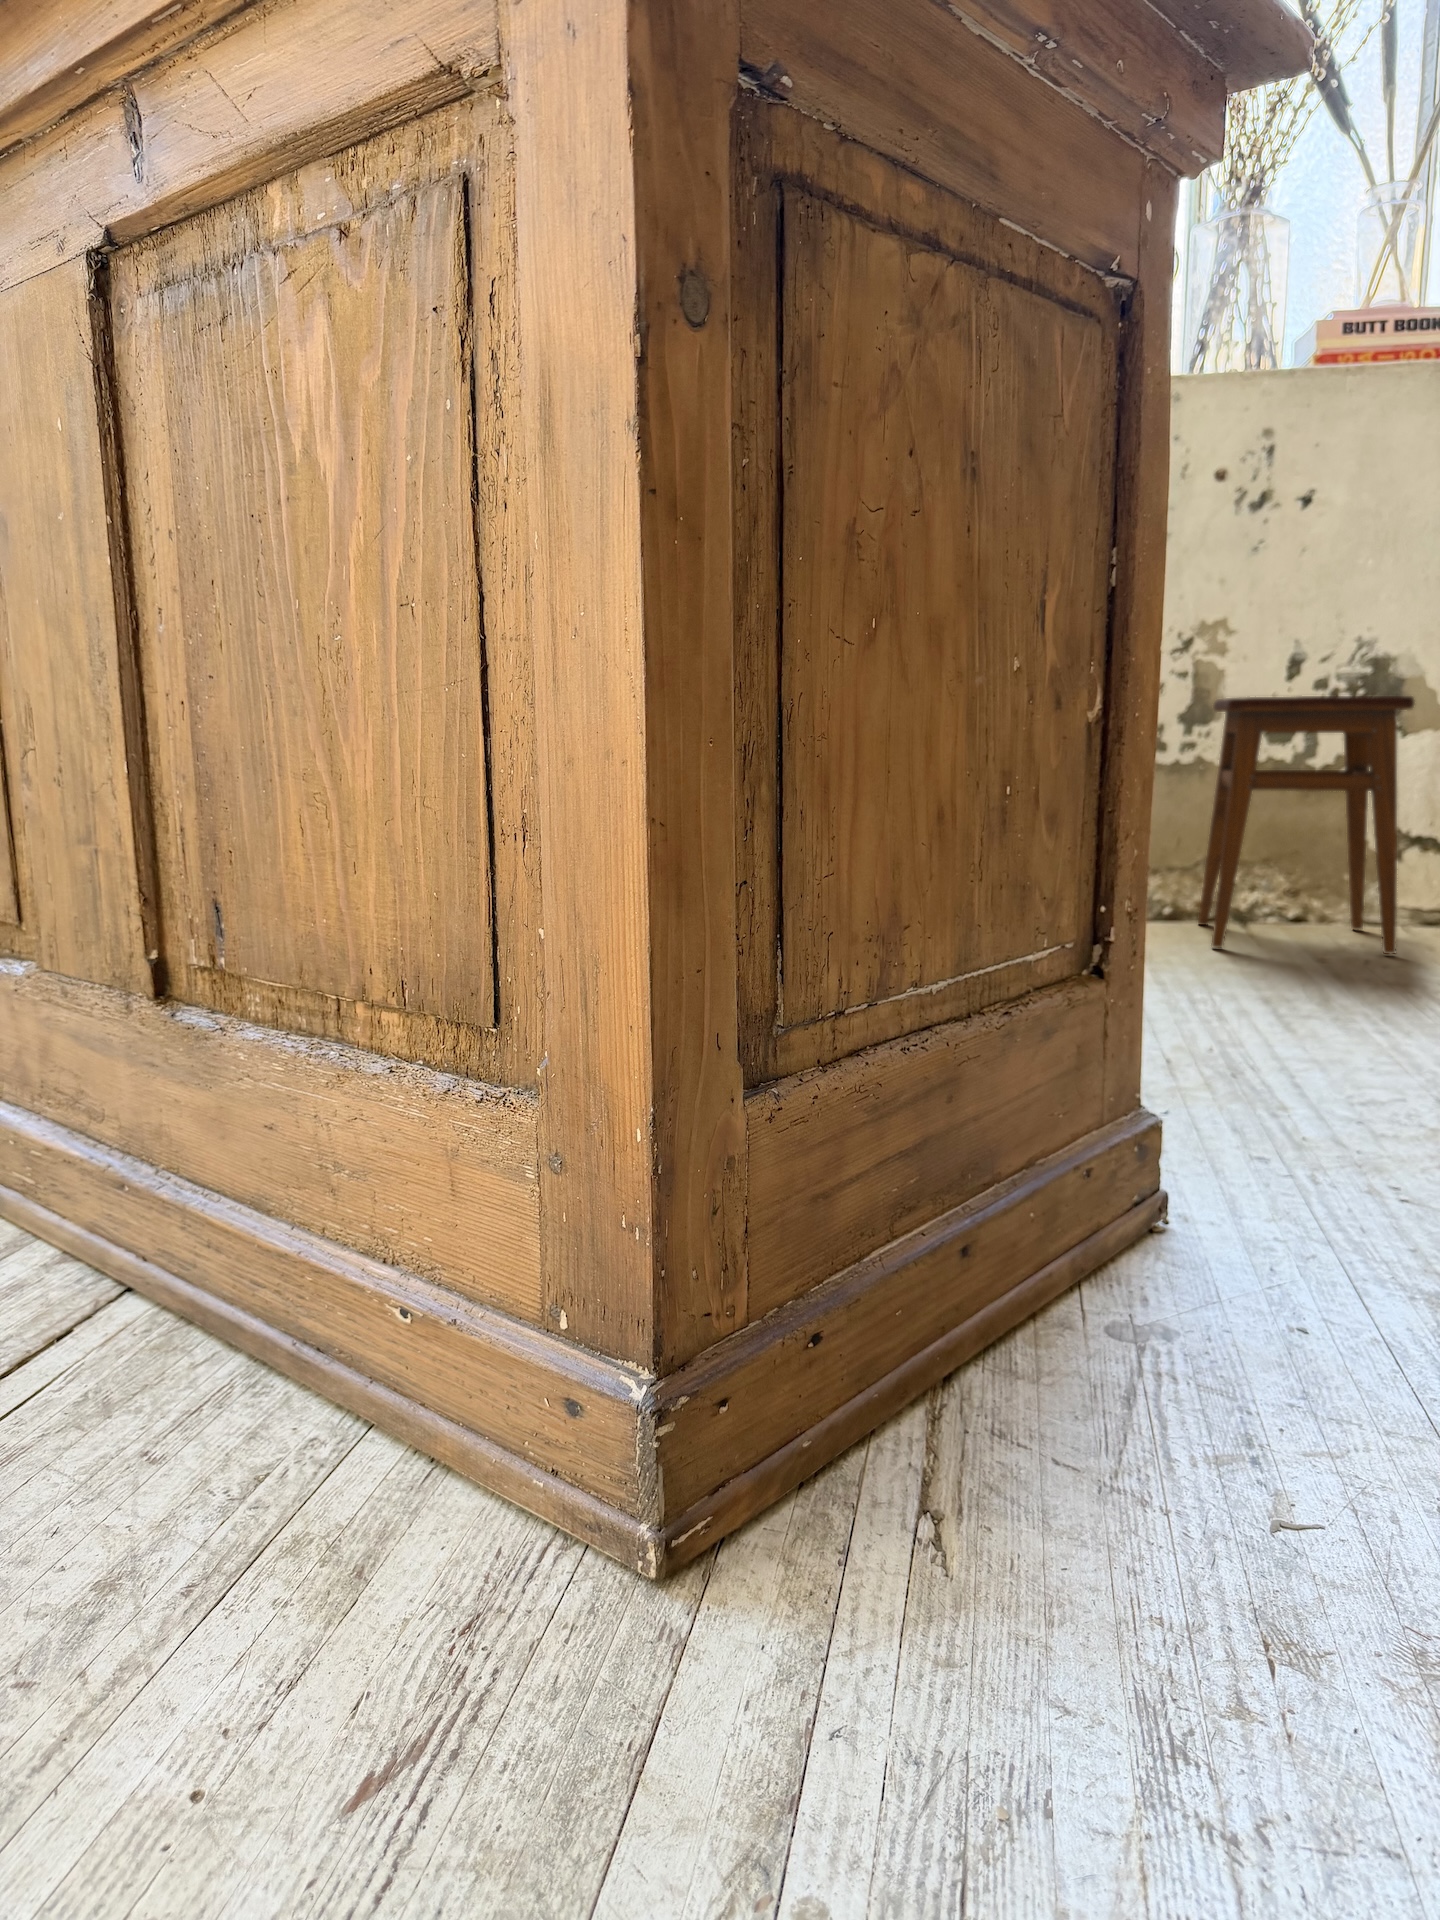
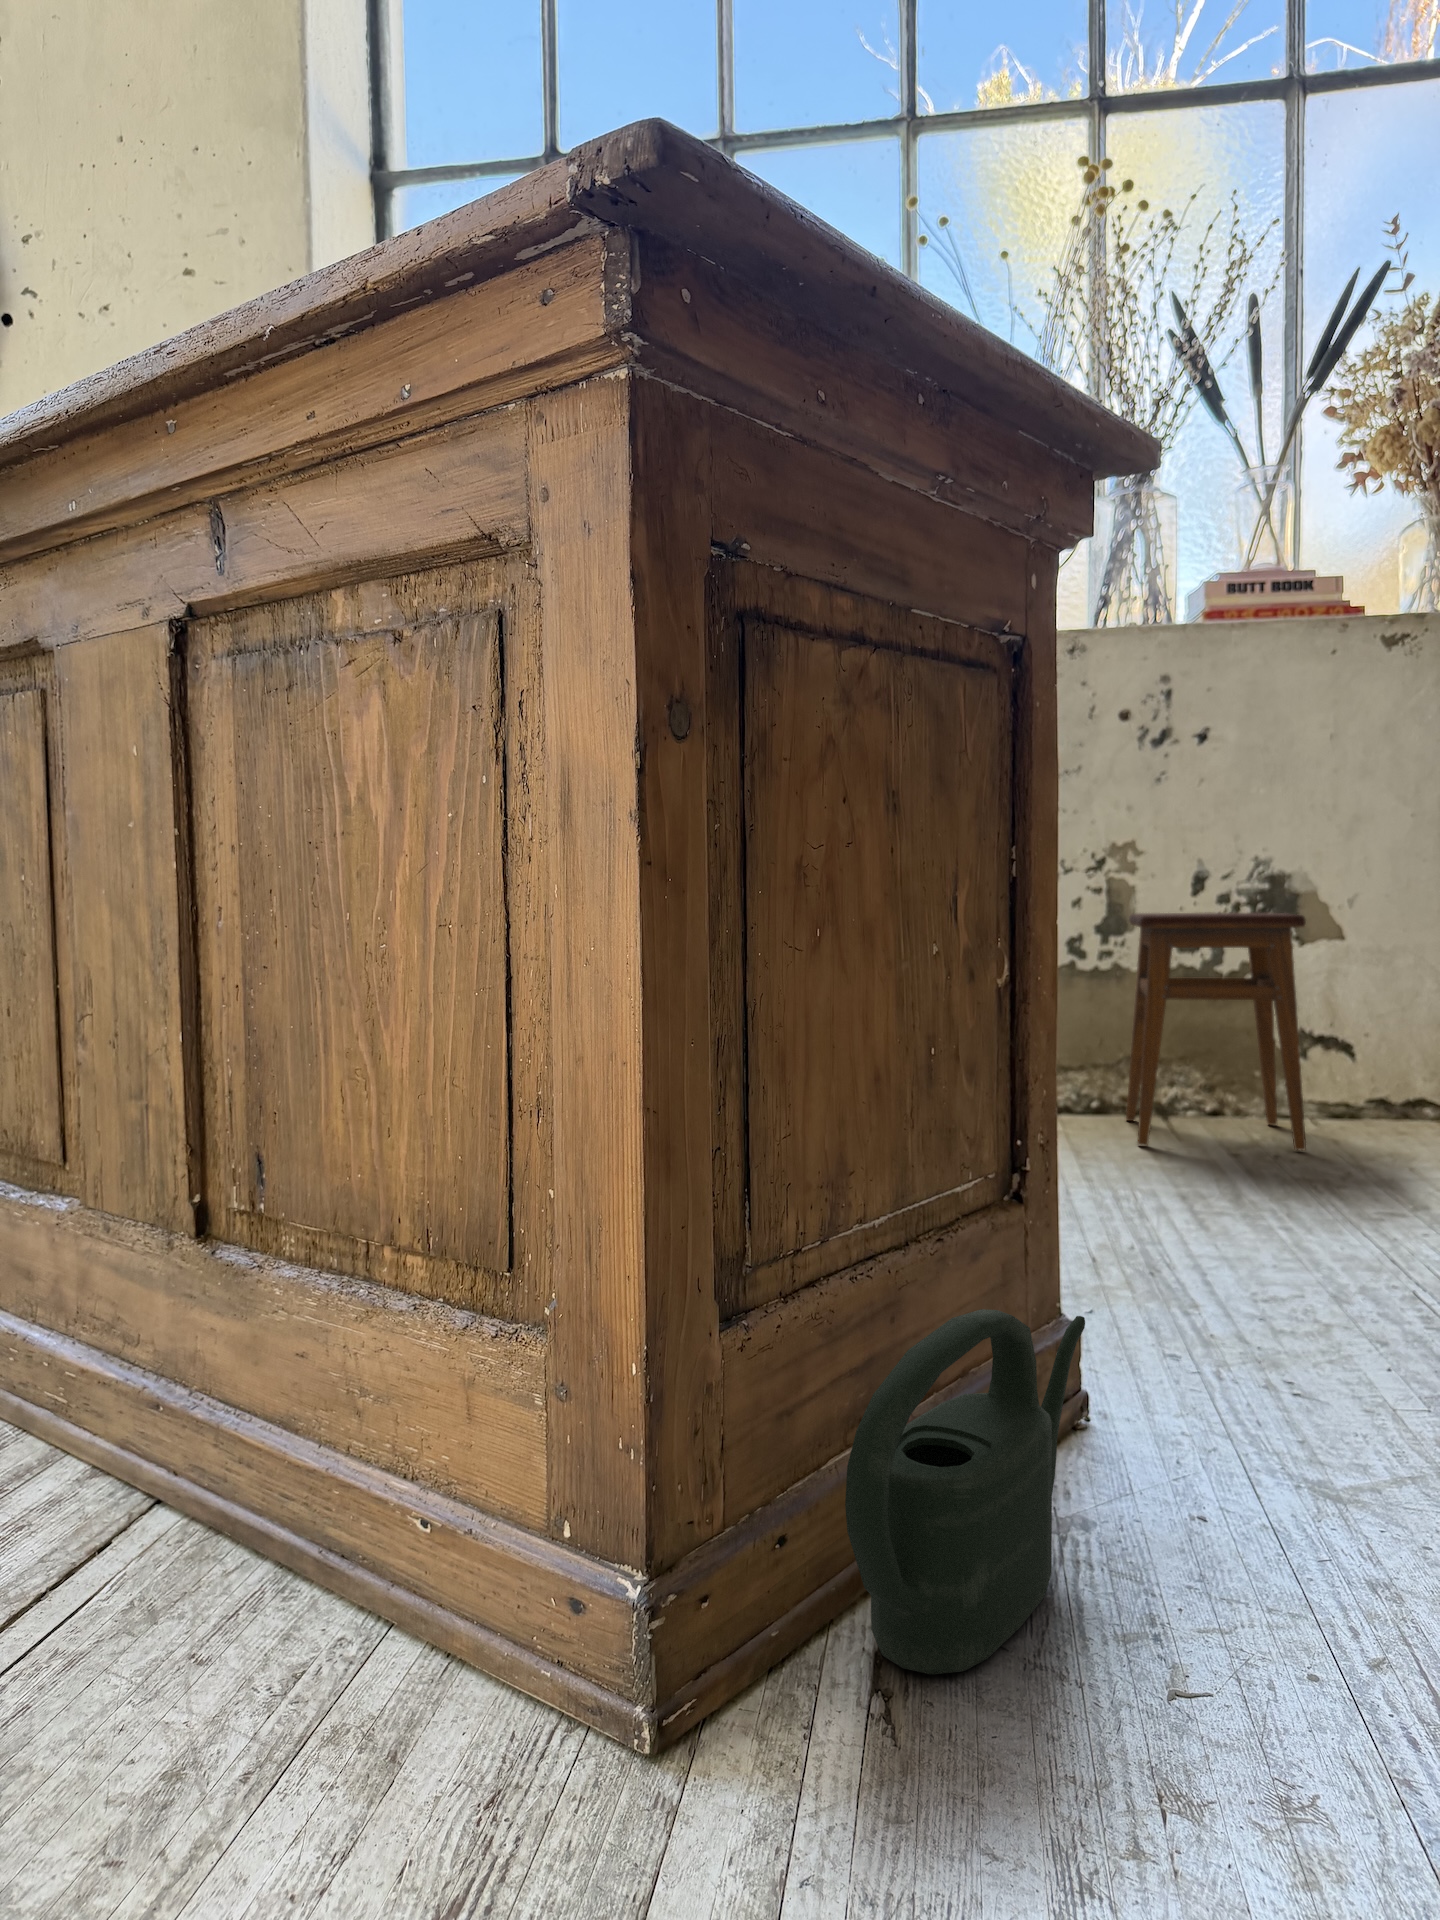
watering can: none [893,1085,1176,1495] -> present [845,1309,1085,1675]

